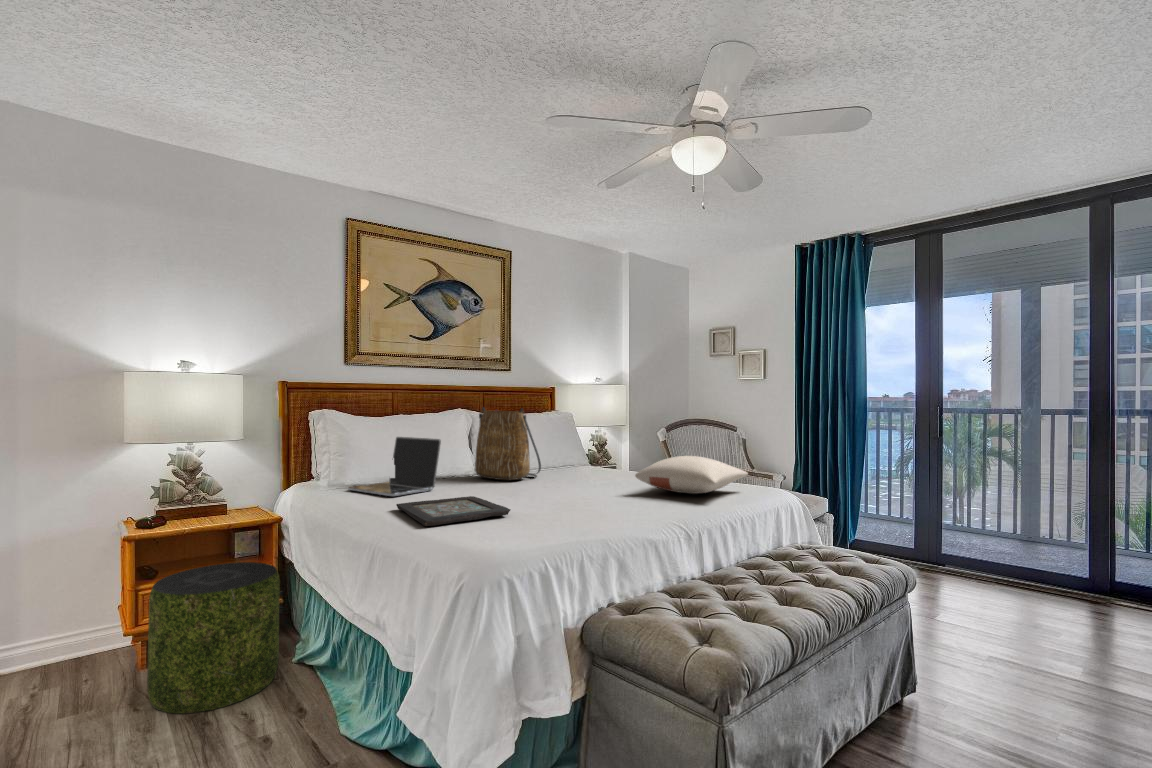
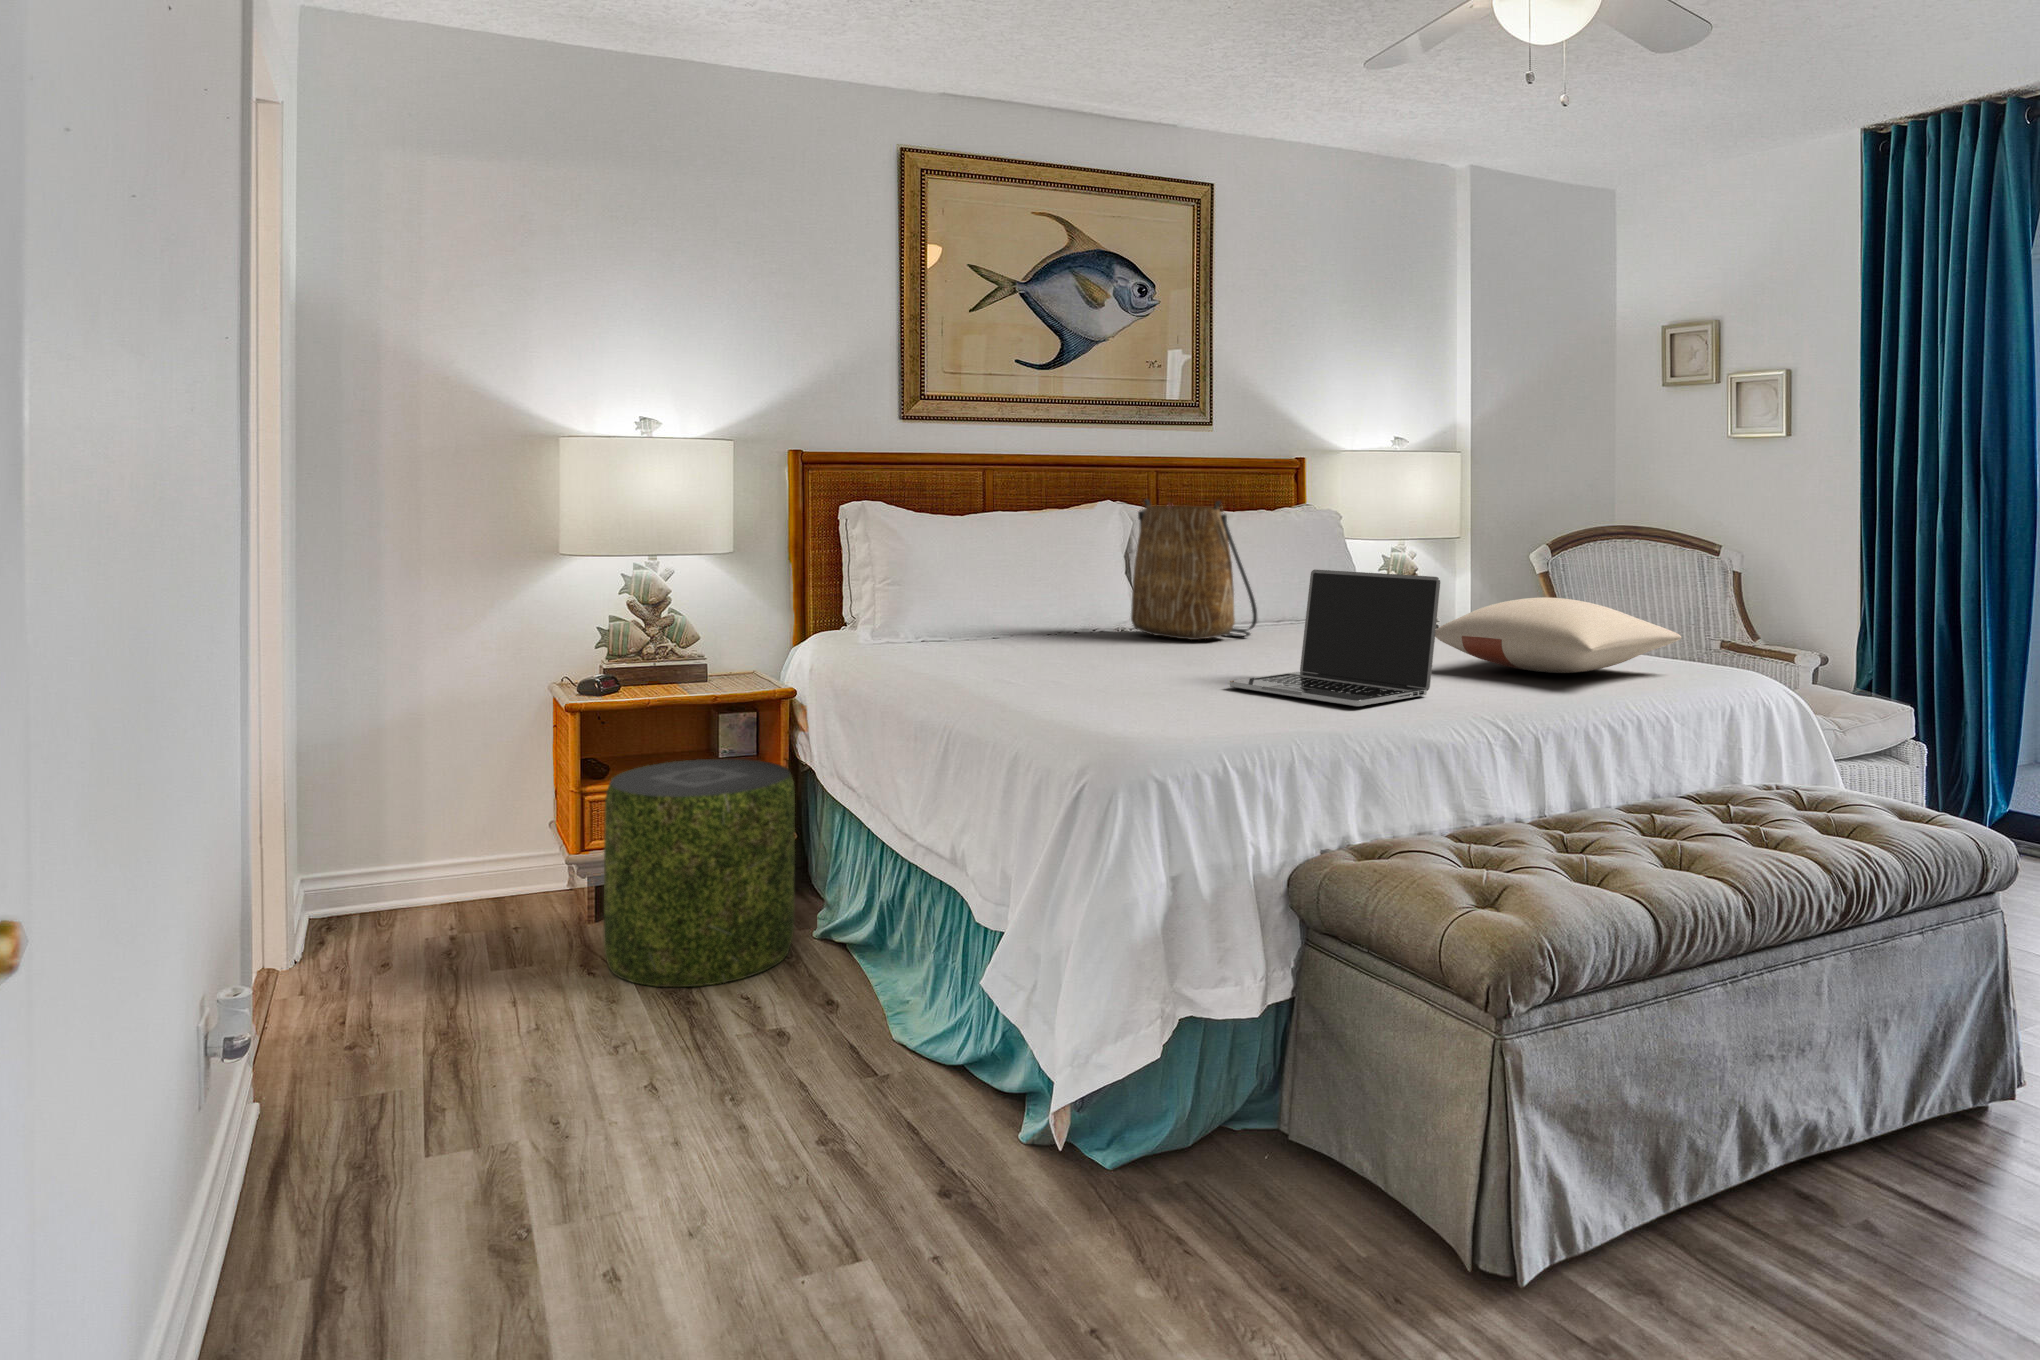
laptop: present [348,437,441,496] -> present [1229,570,1440,706]
decorative tray: present [396,496,511,526] -> none [983,660,1180,701]

